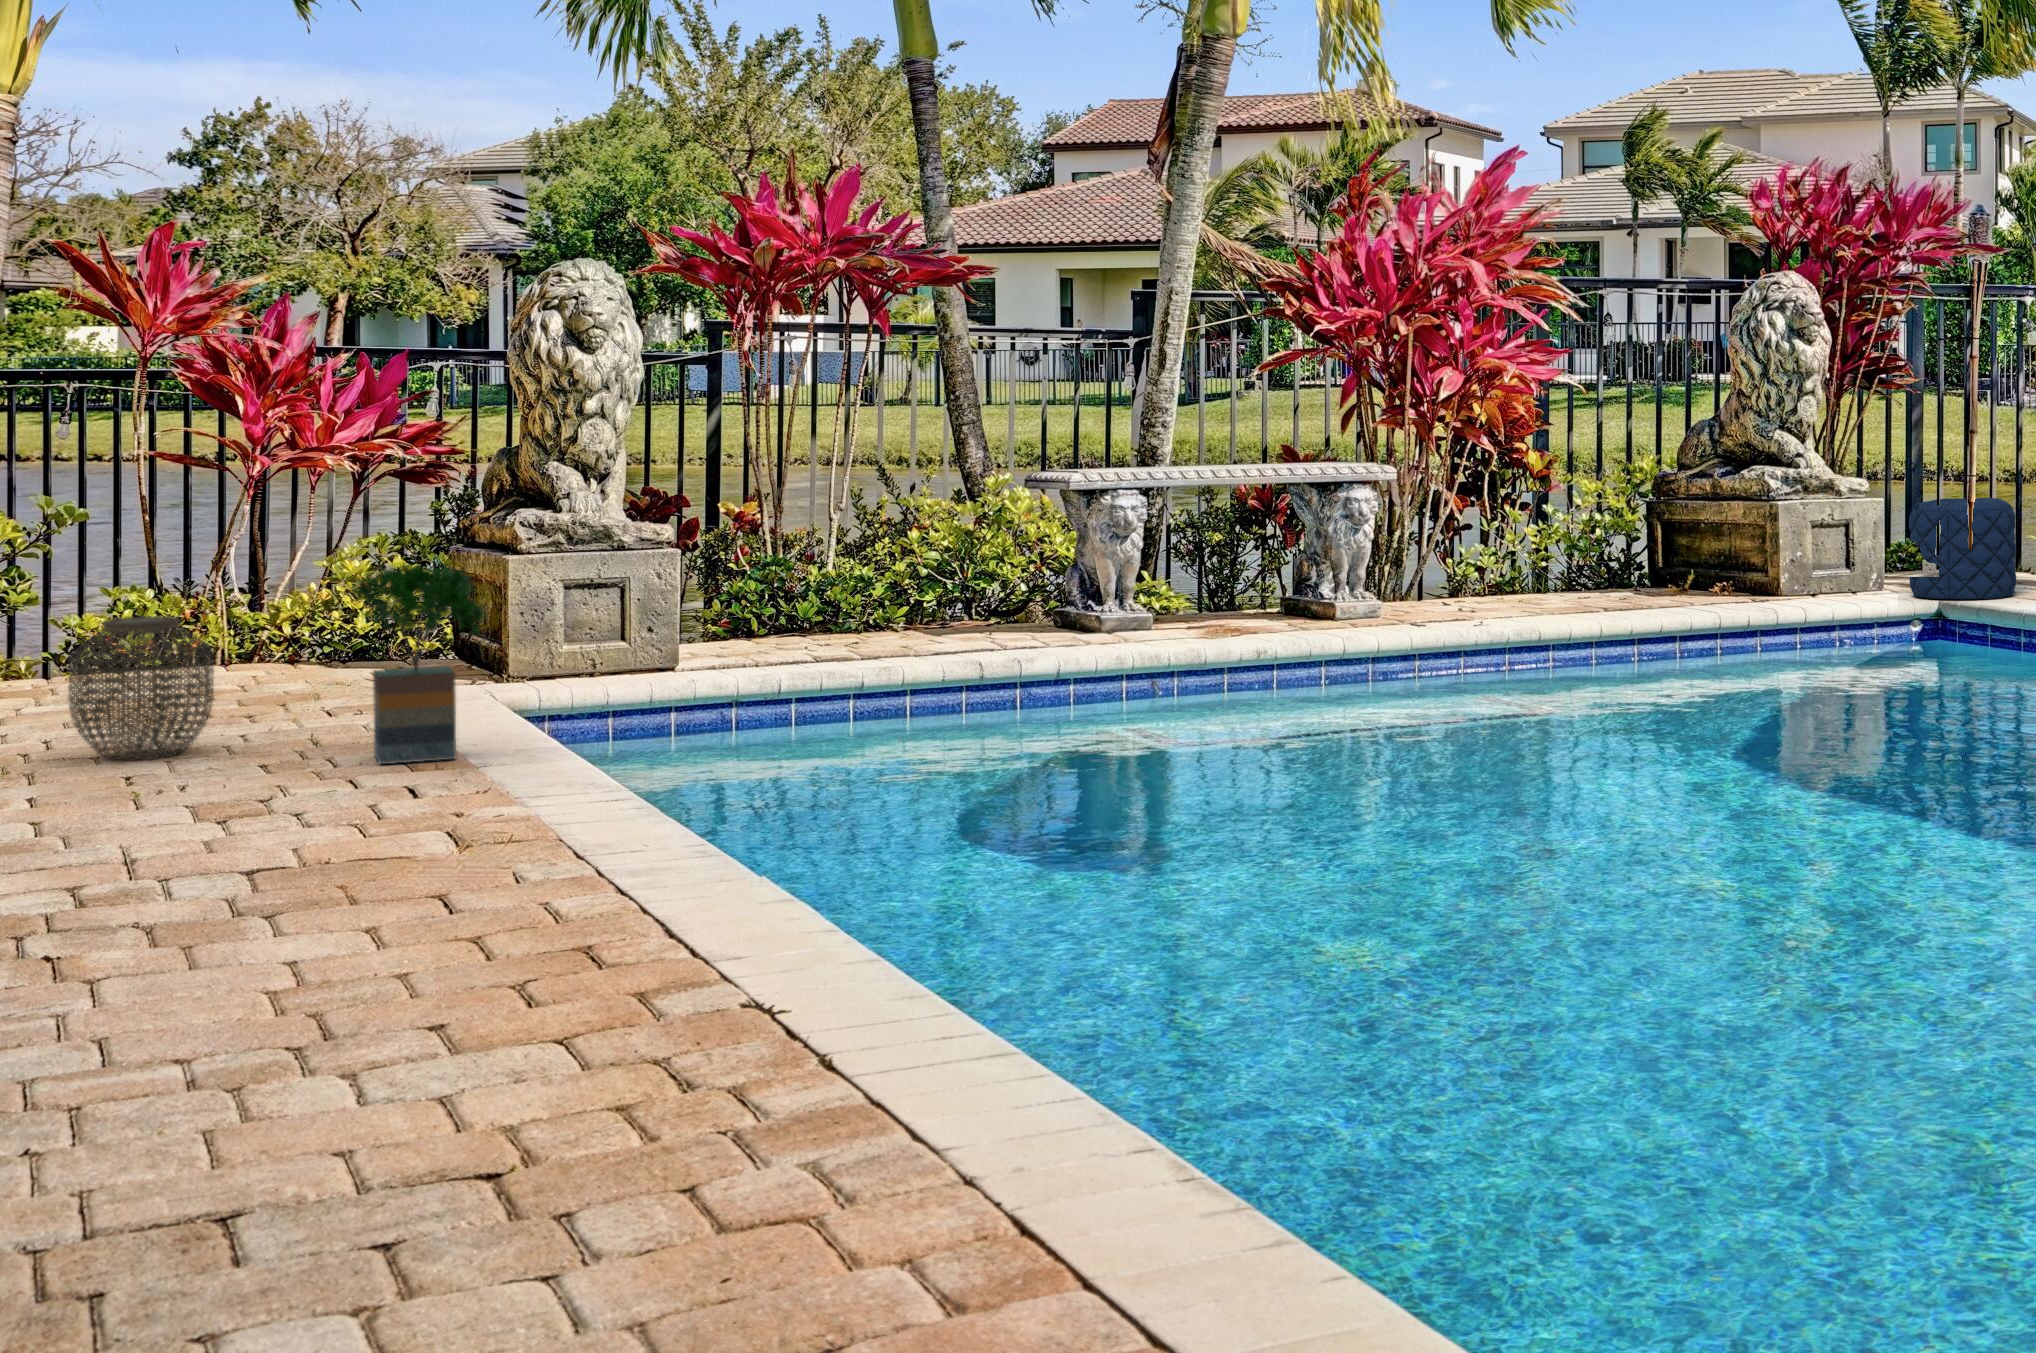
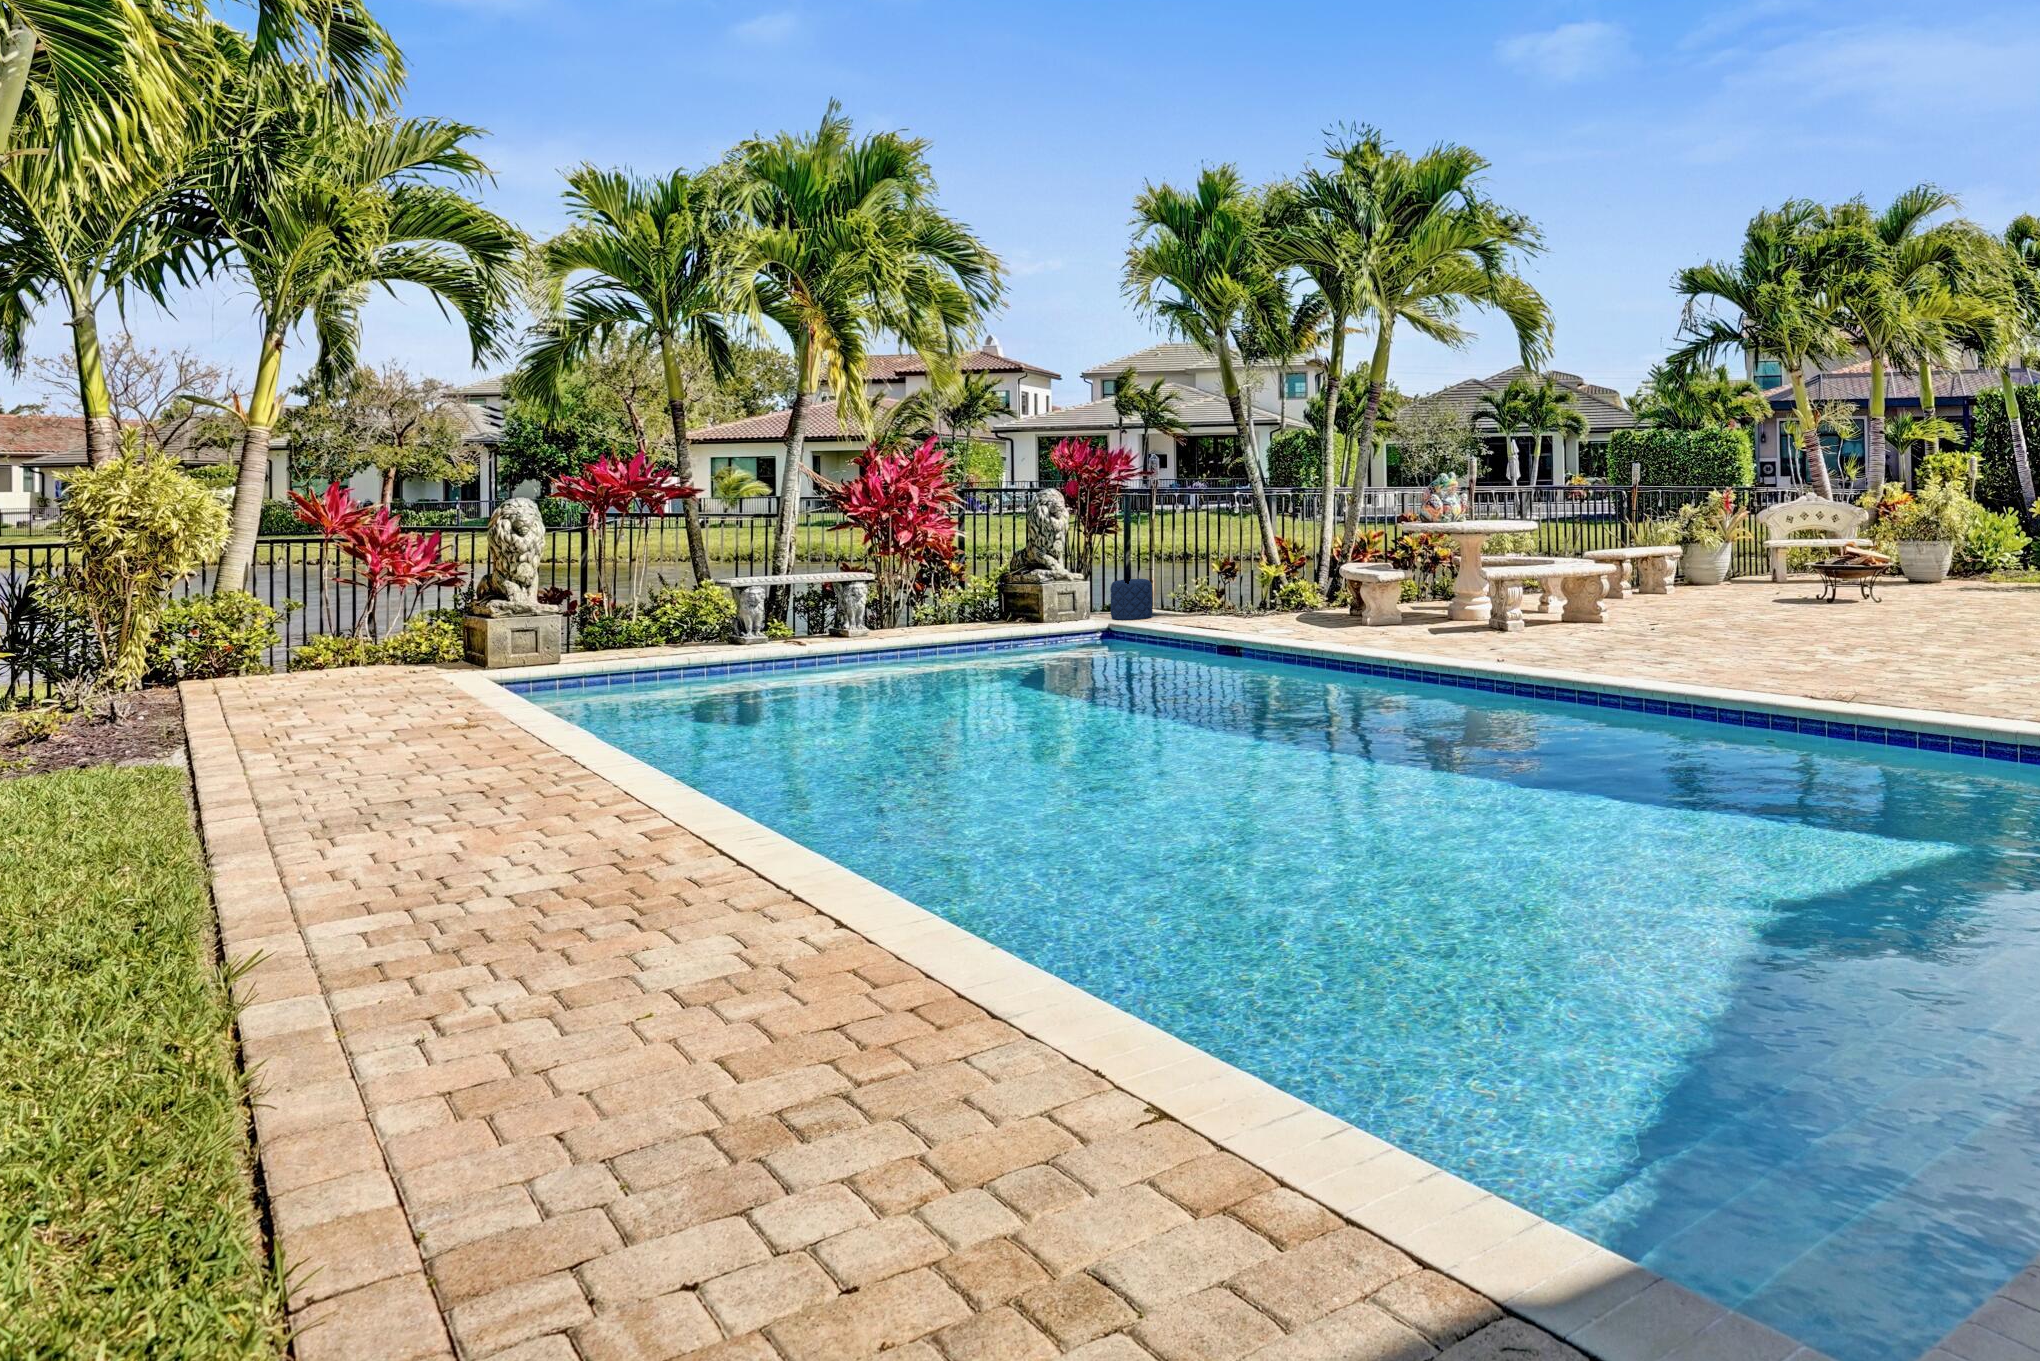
potted tree: present [350,564,486,764] -> none [422,627,480,700]
woven basket: present [68,616,214,760] -> none [308,649,367,702]

